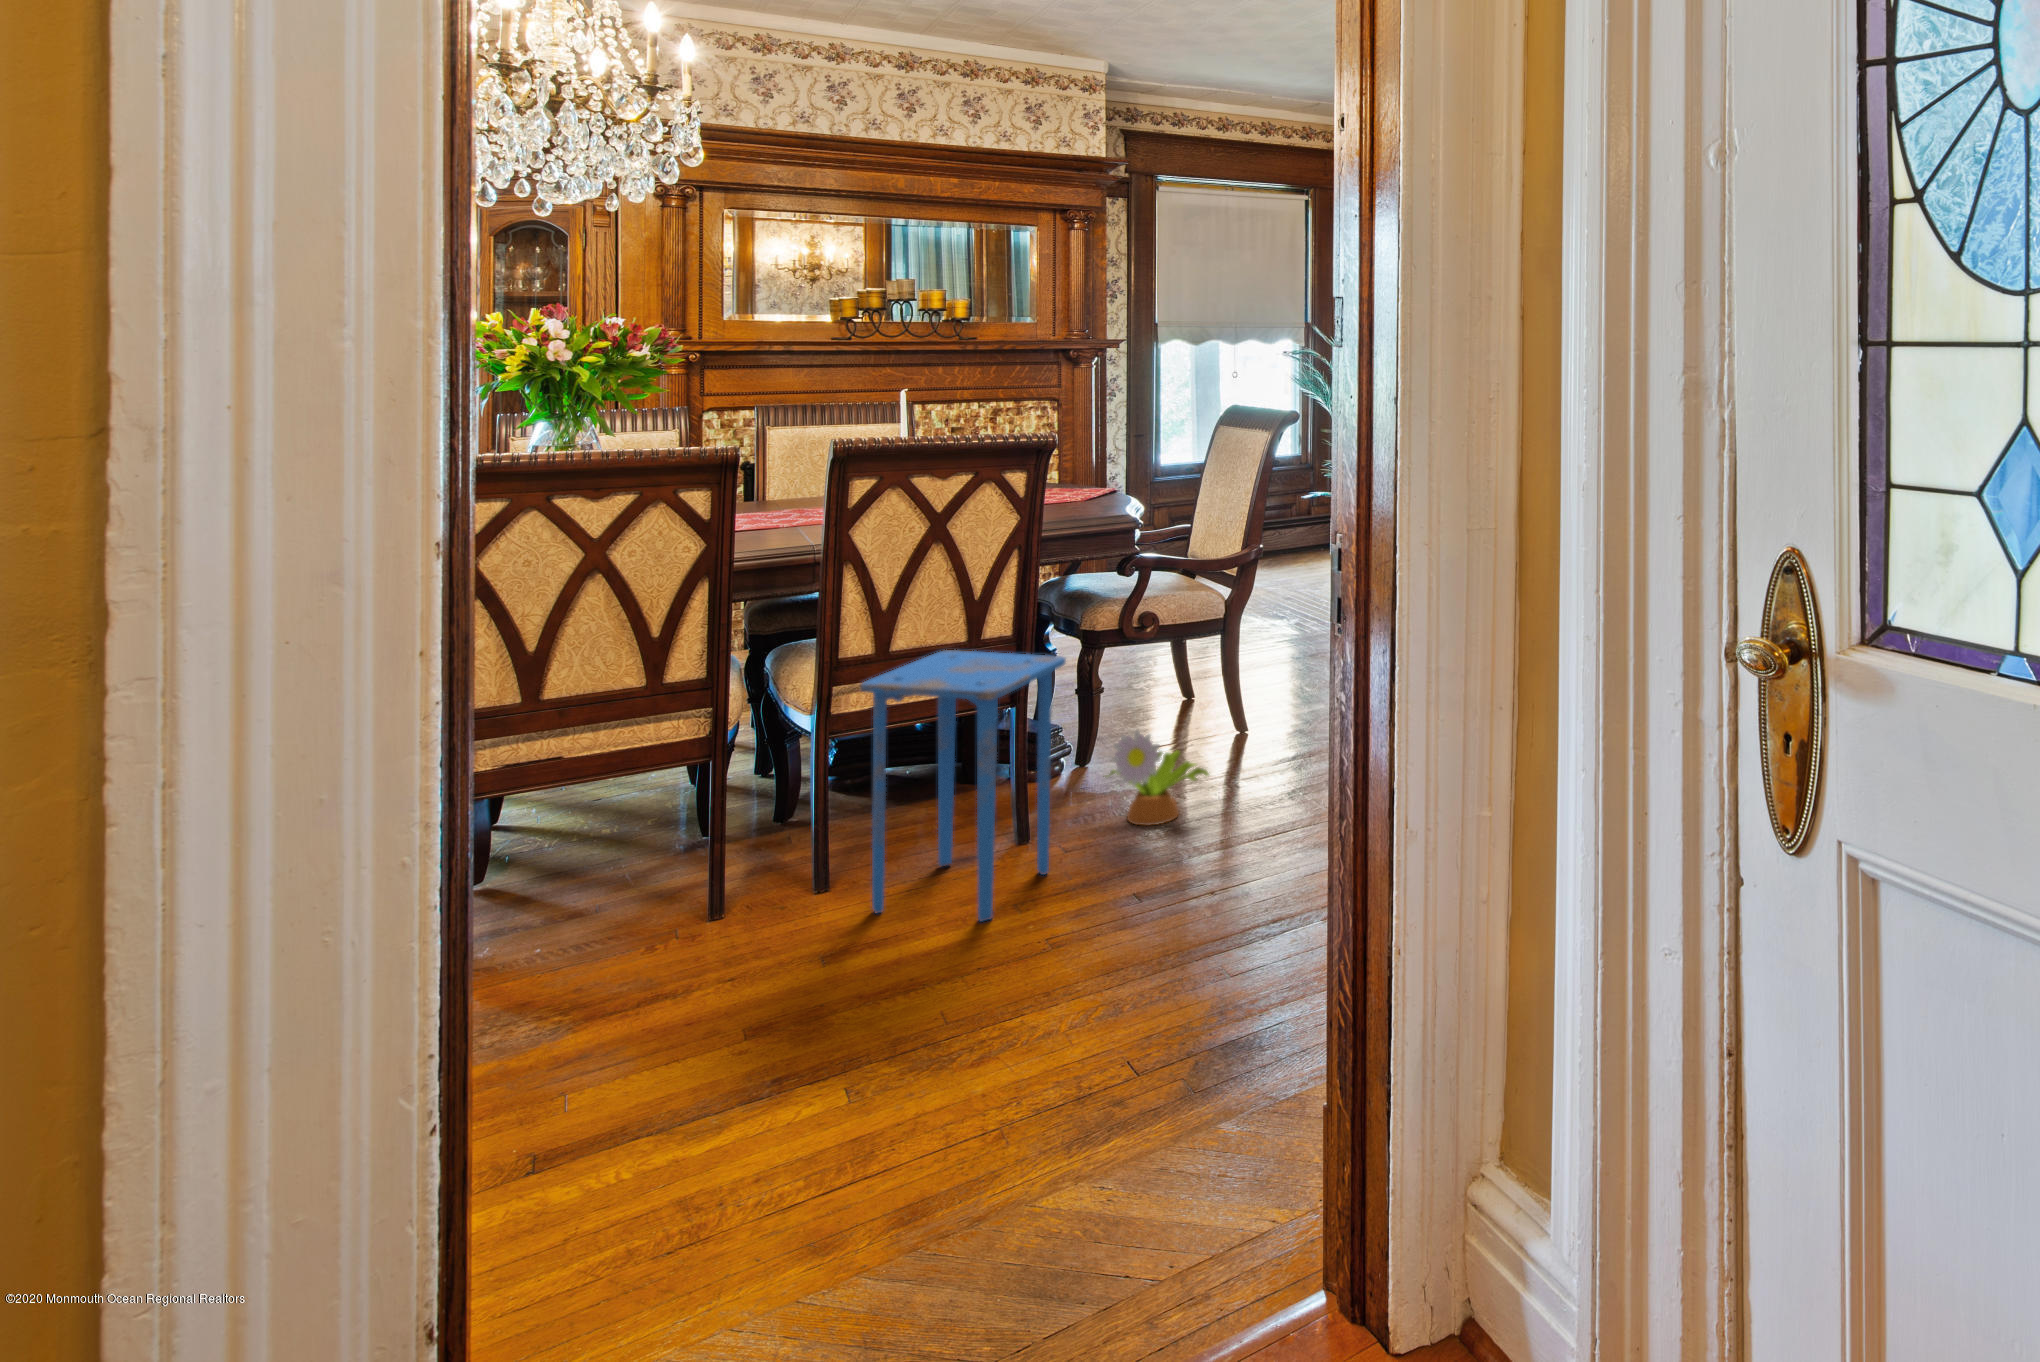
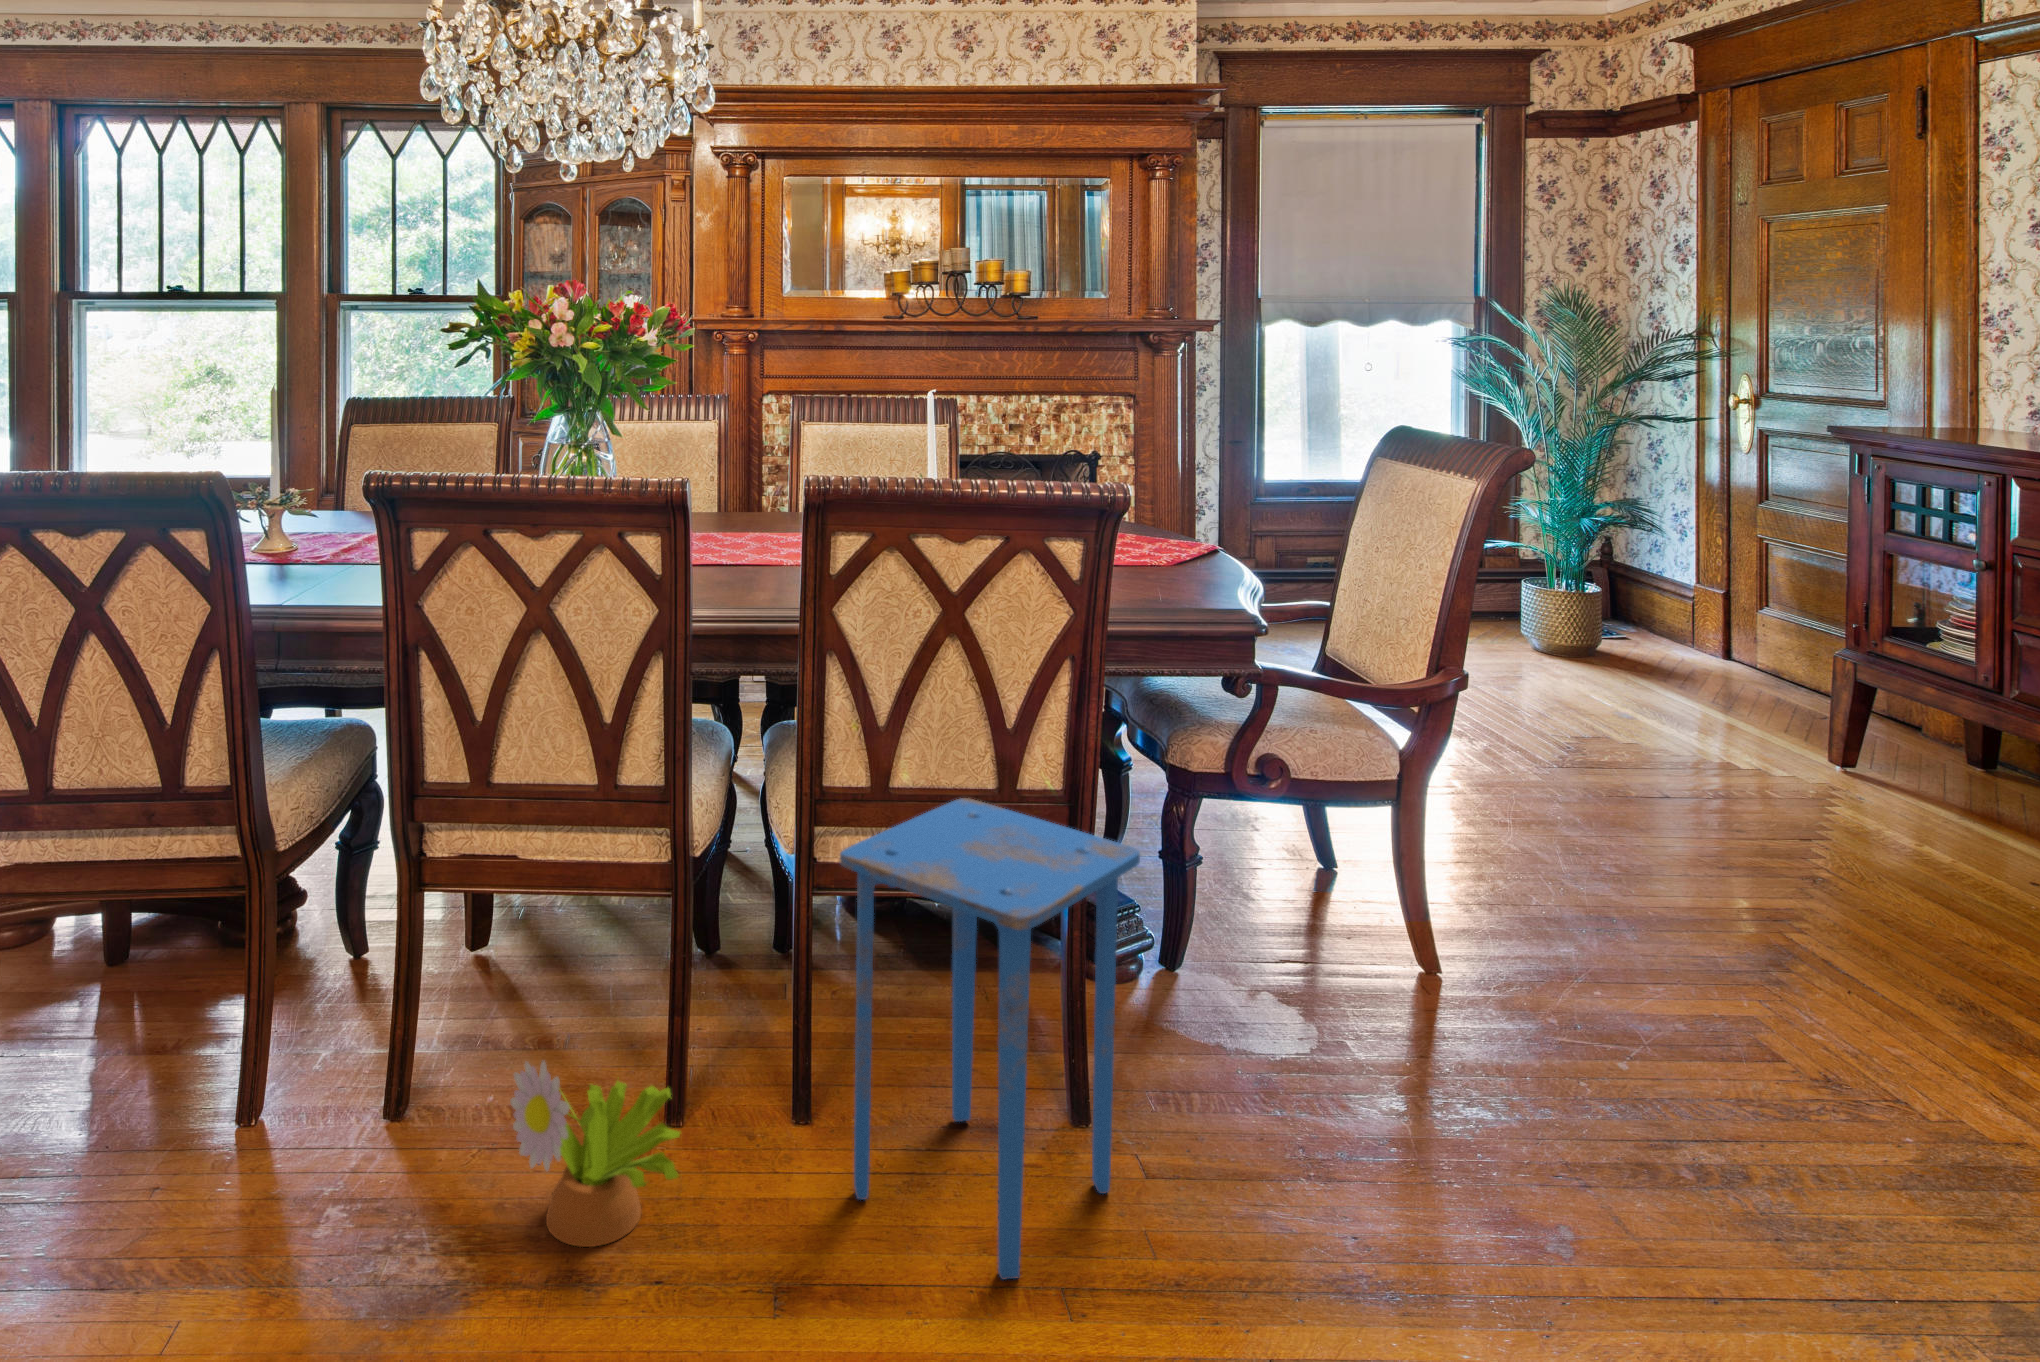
decorative plant: present [1106,730,1209,825] -> present [510,1060,680,1247]

